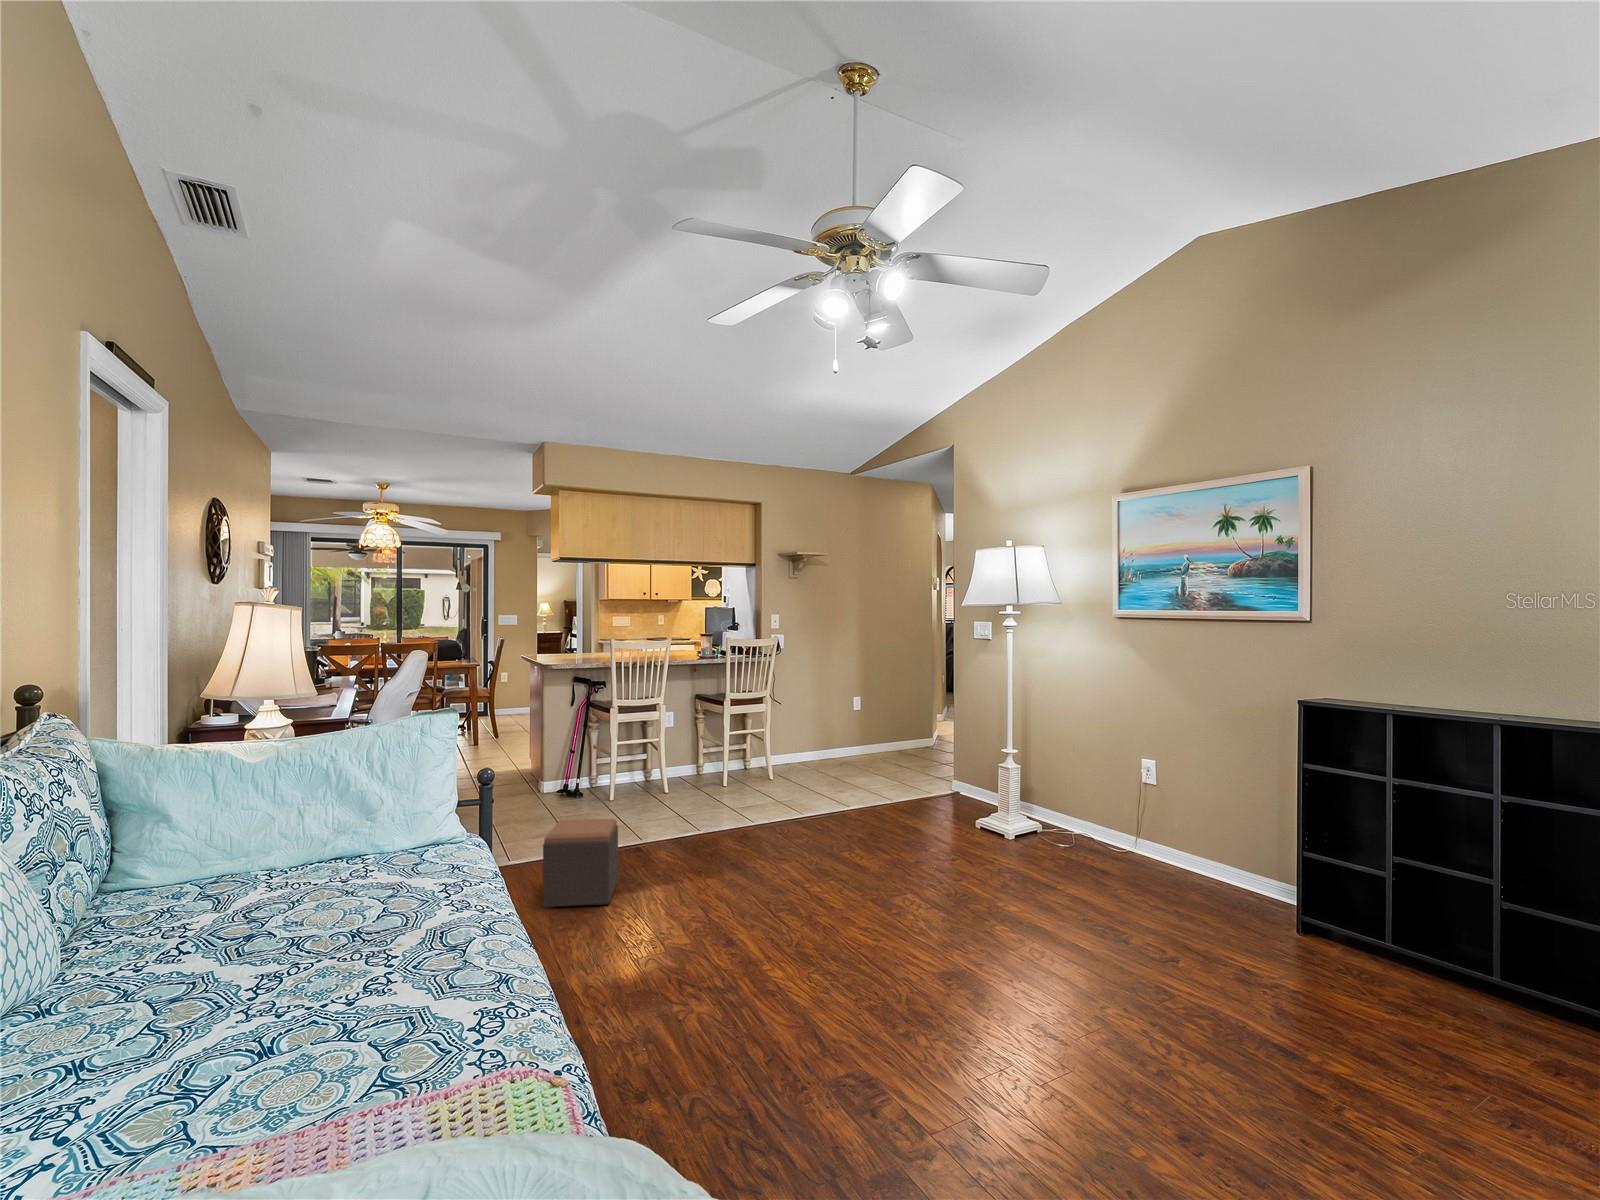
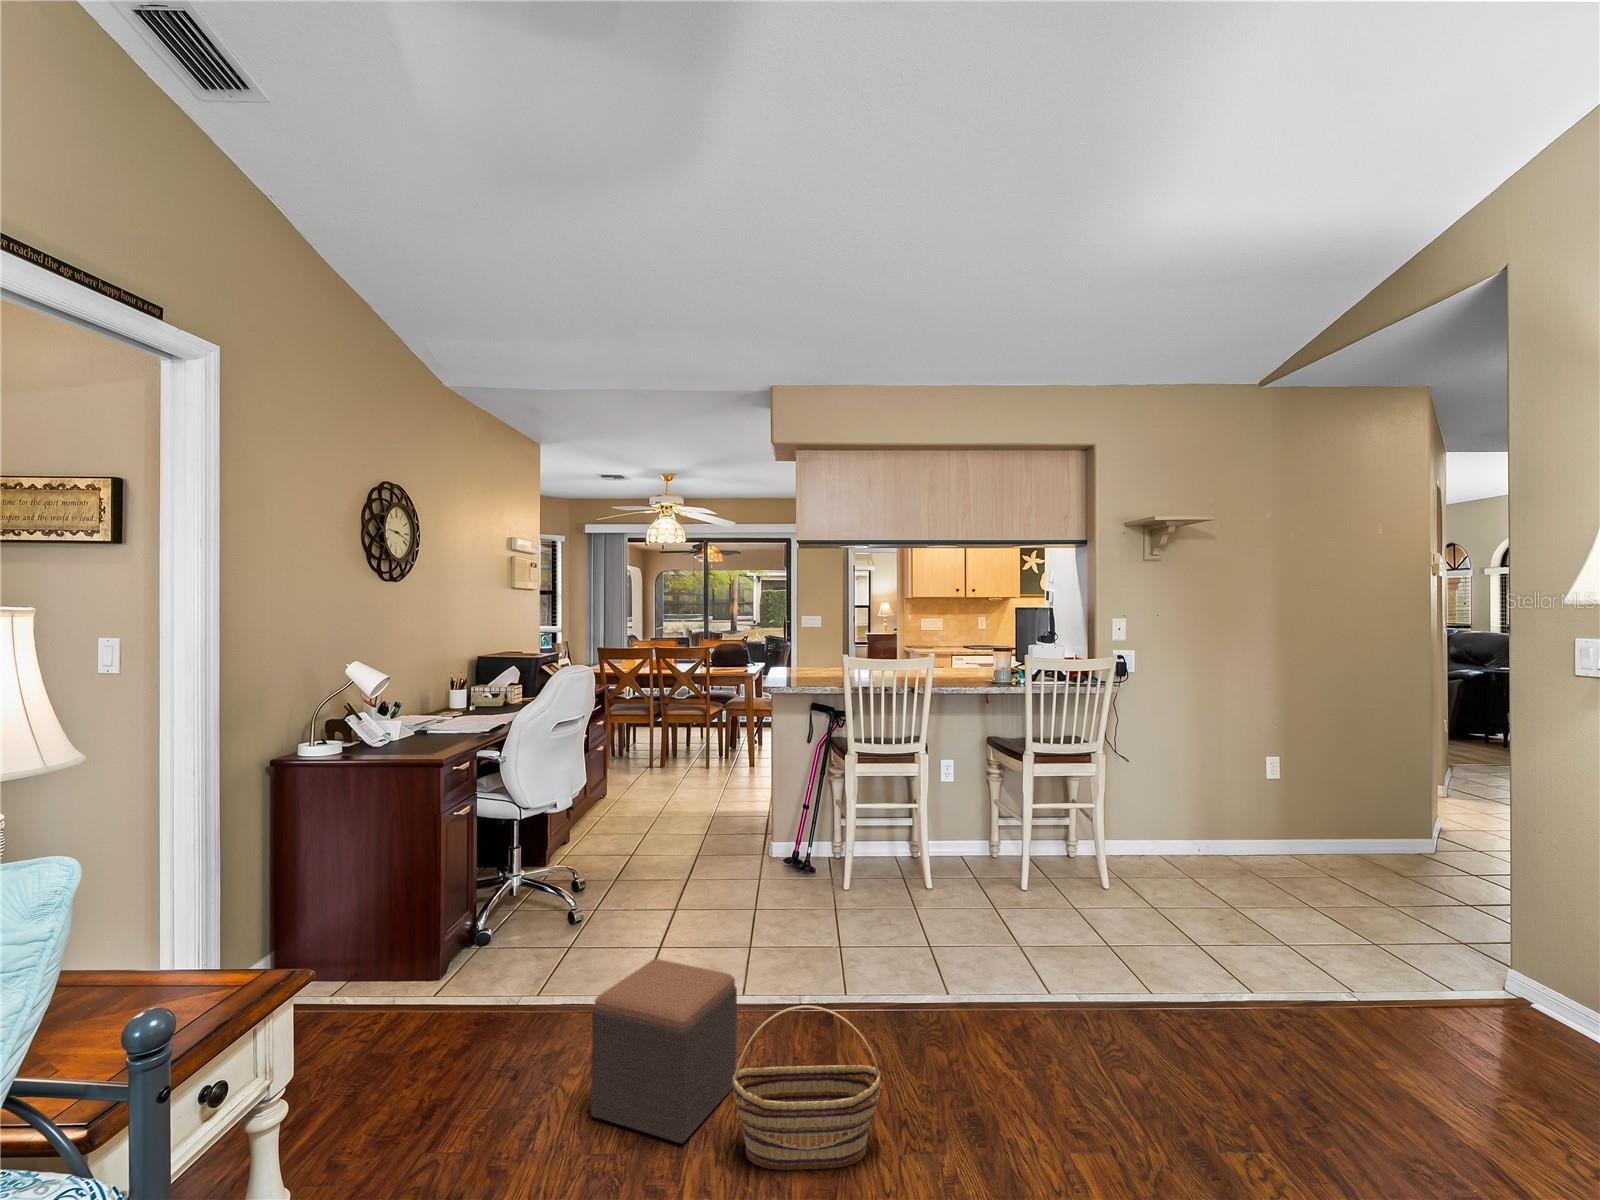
basket: none [637,817,712,902] -> present [733,1005,880,1170]

